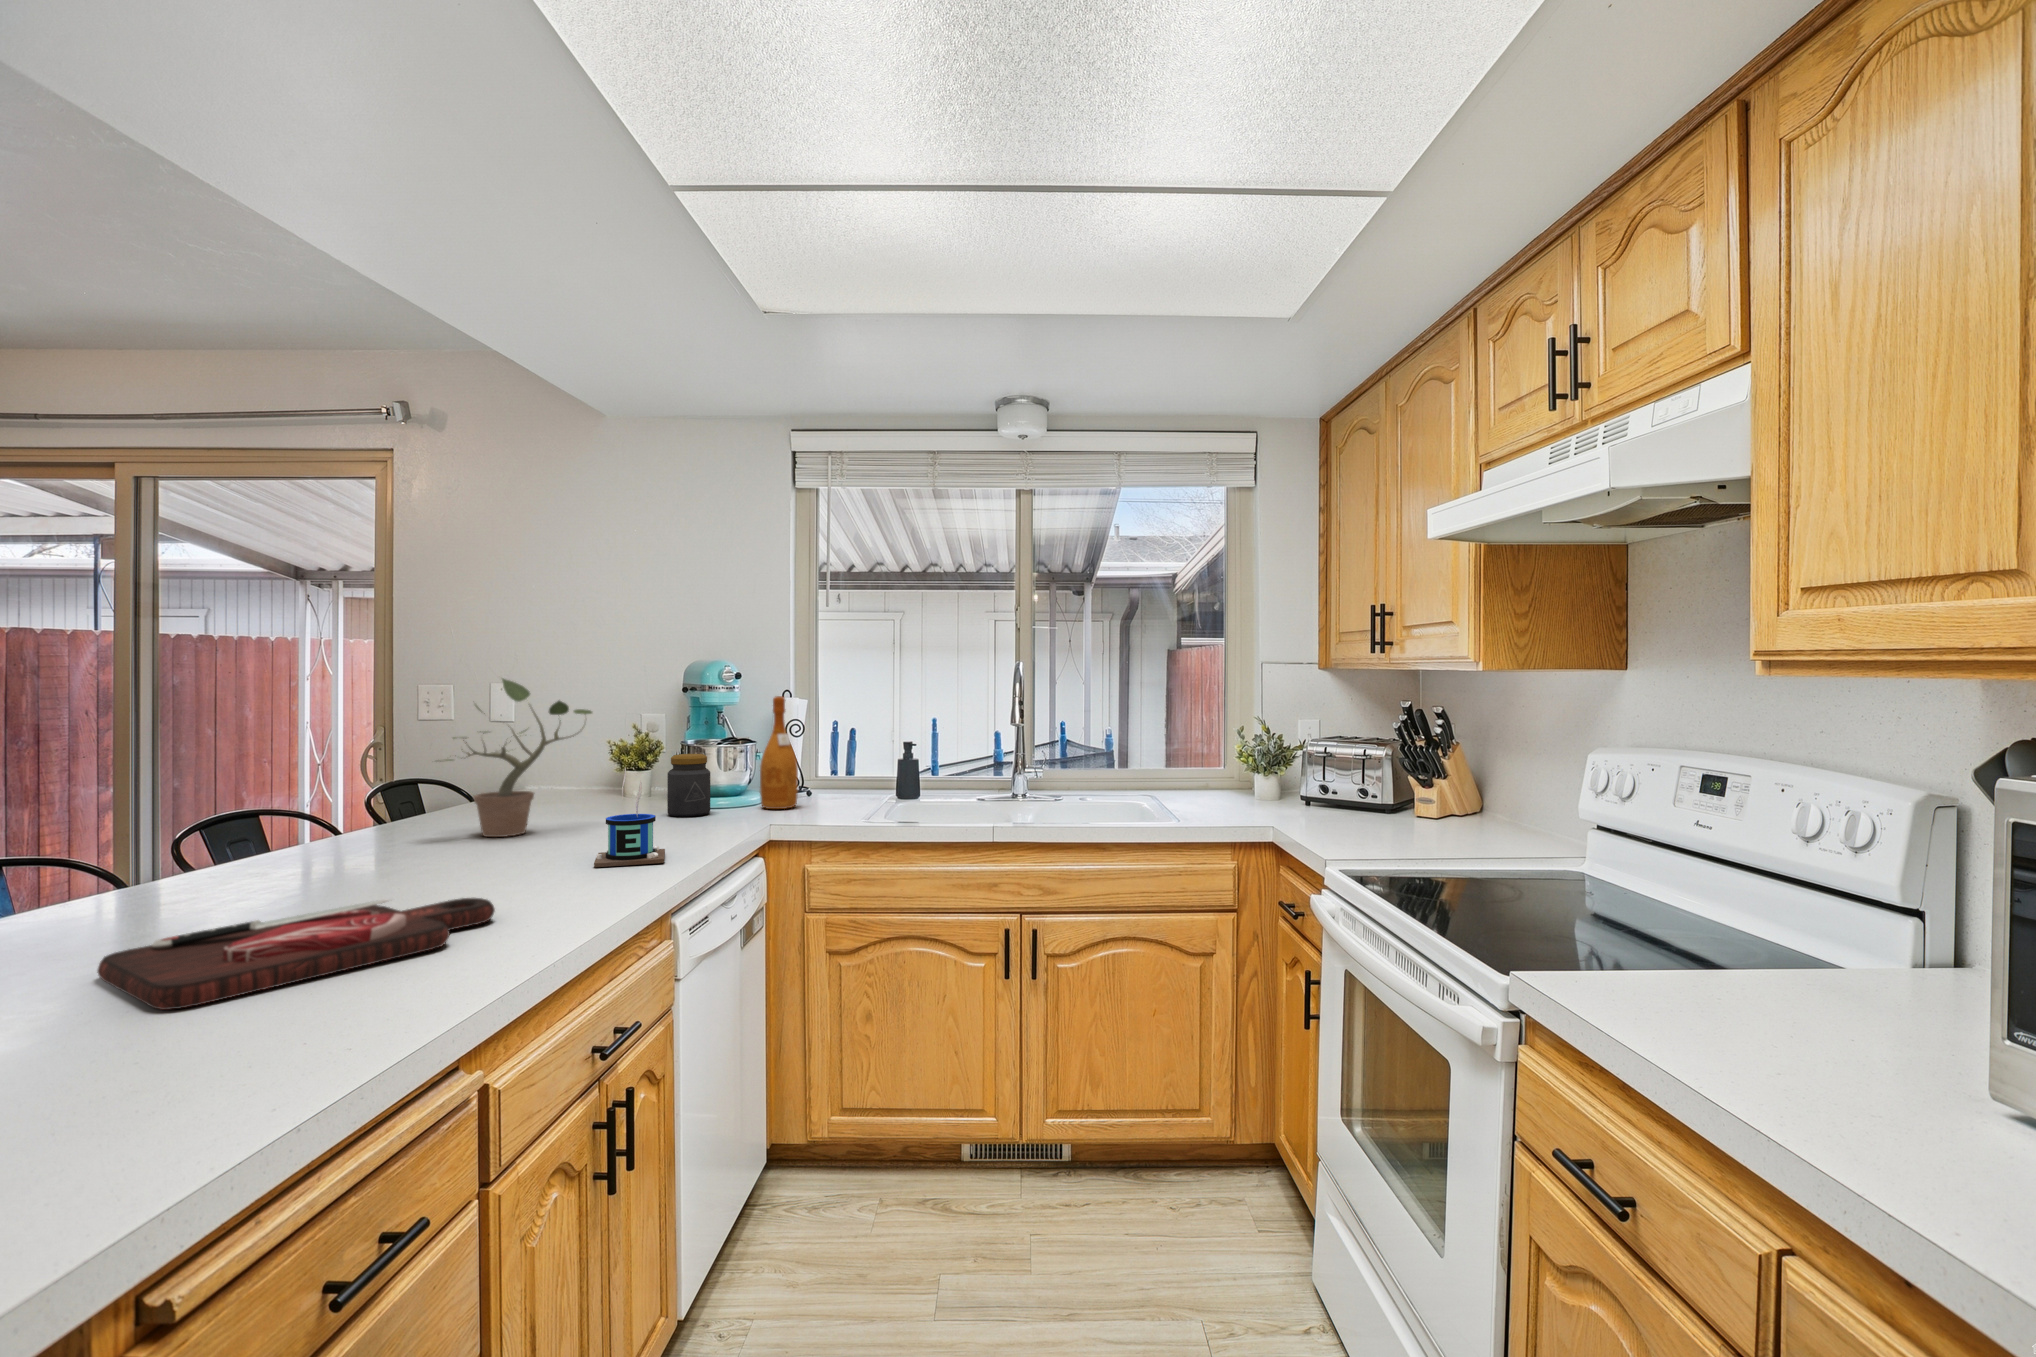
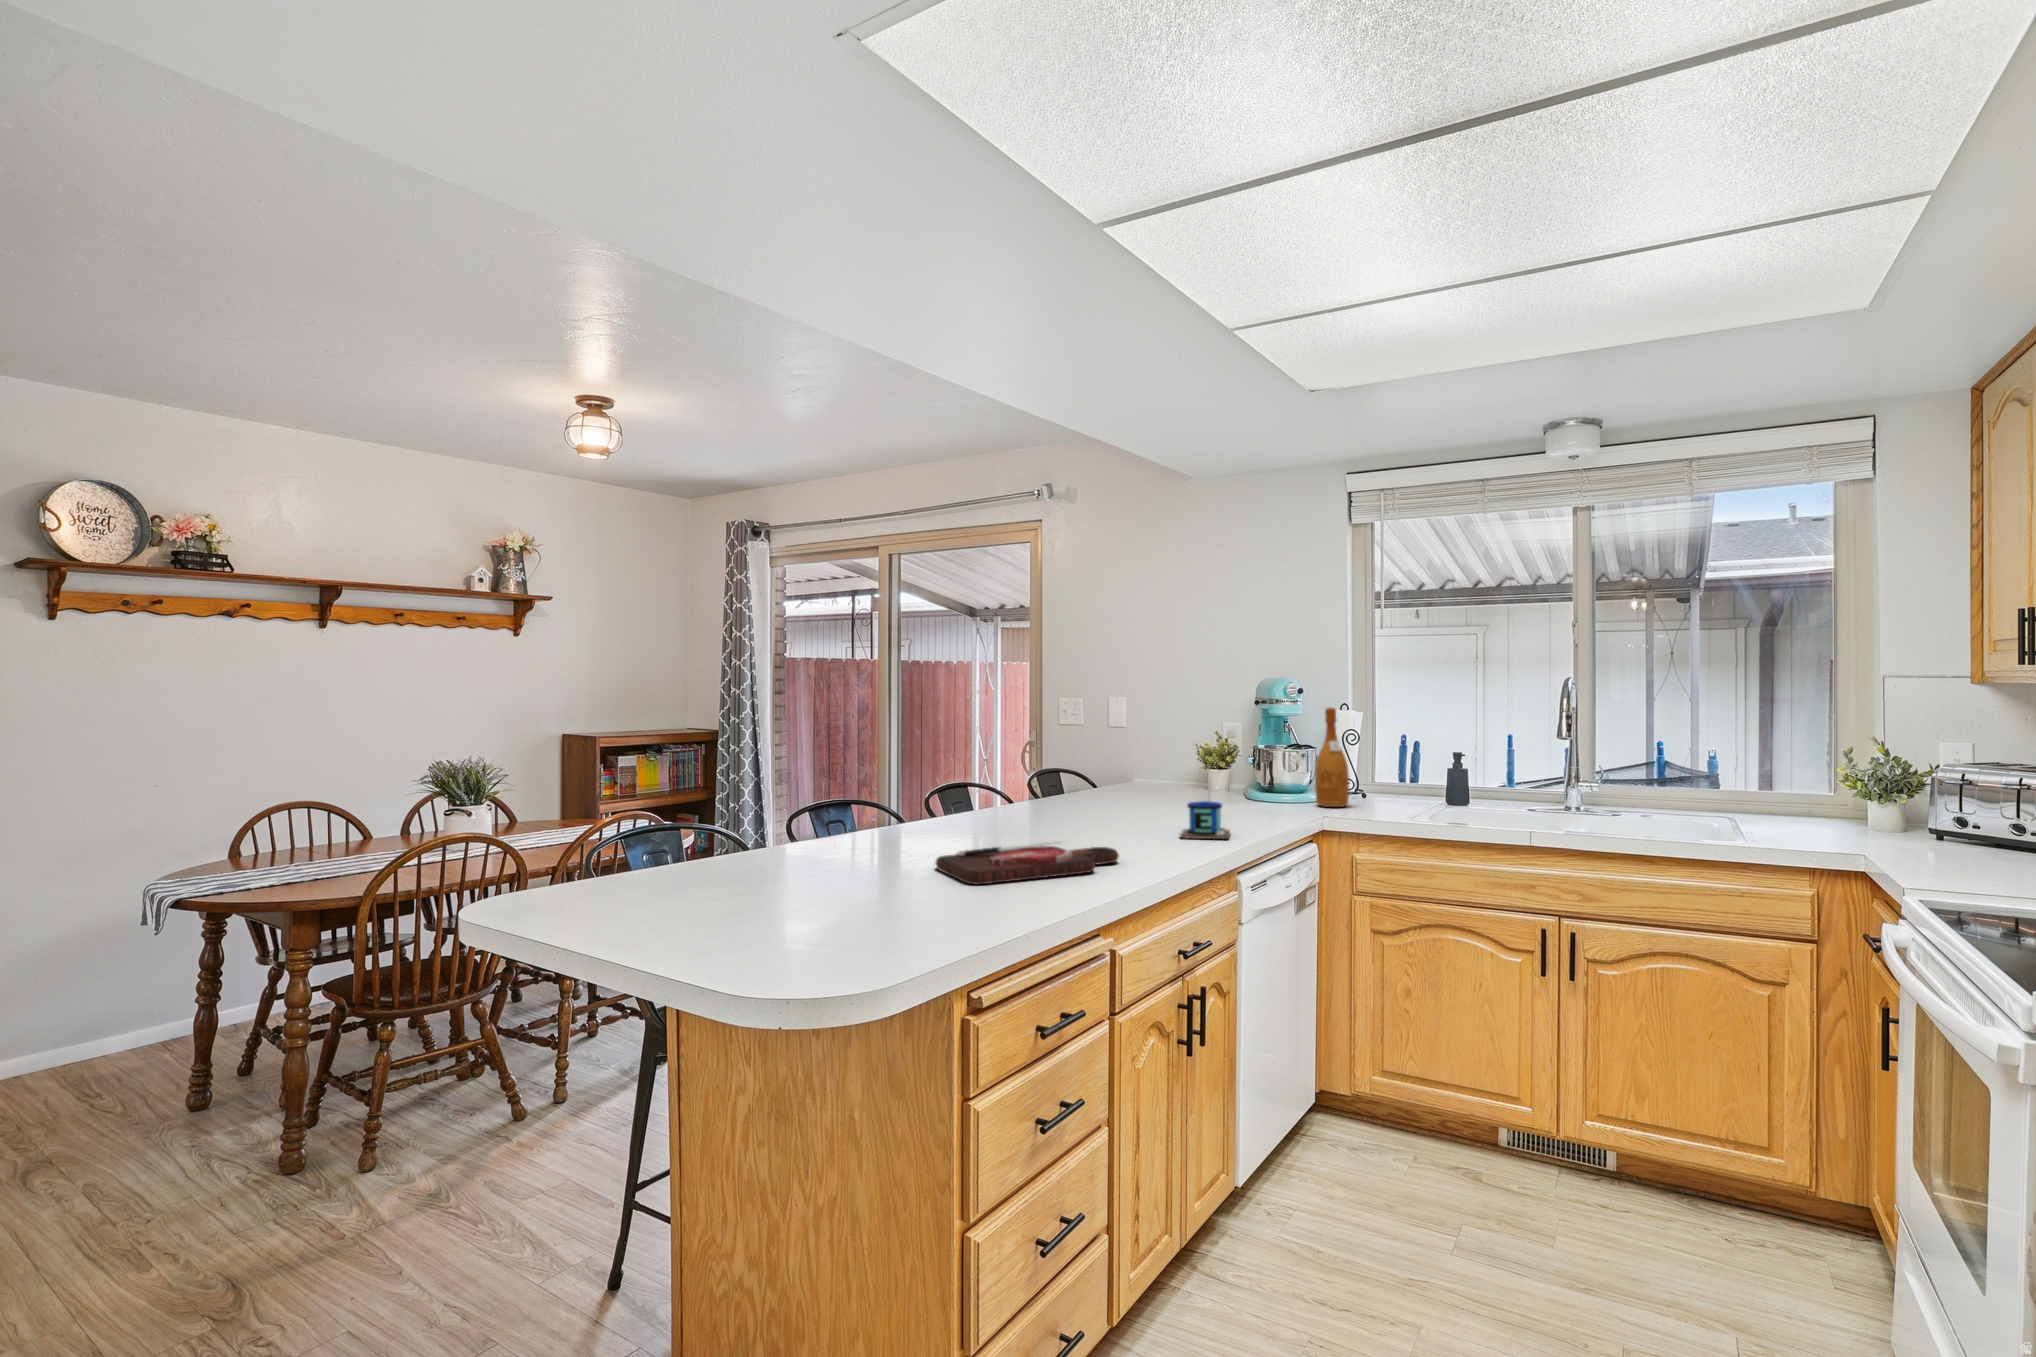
potted plant: present [440,678,592,837] -> none [1073,693,1180,814]
jar: present [667,754,710,817] -> none [1237,756,1272,809]

